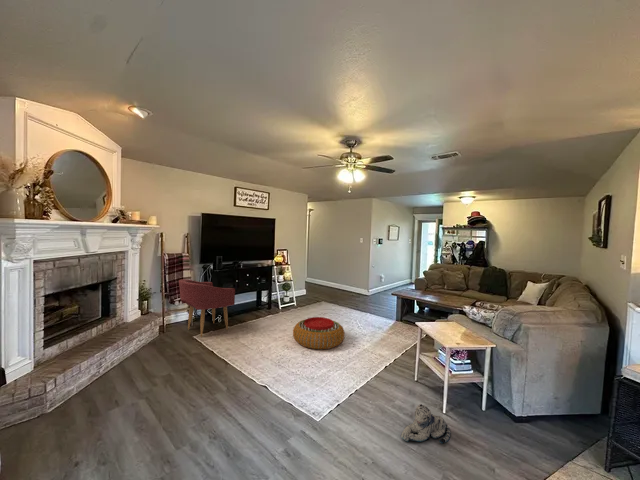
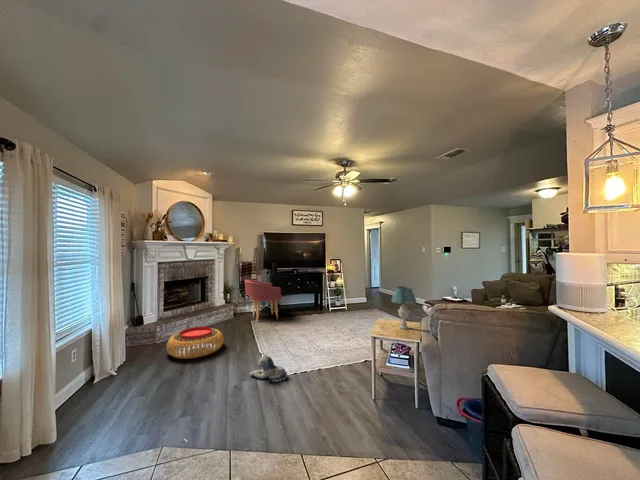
table lamp: none [444,289,473,337] -> present [392,286,416,329]
pouf: present [293,317,345,349] -> present [167,327,223,359]
plush toy: present [401,404,451,443] -> present [250,355,287,382]

